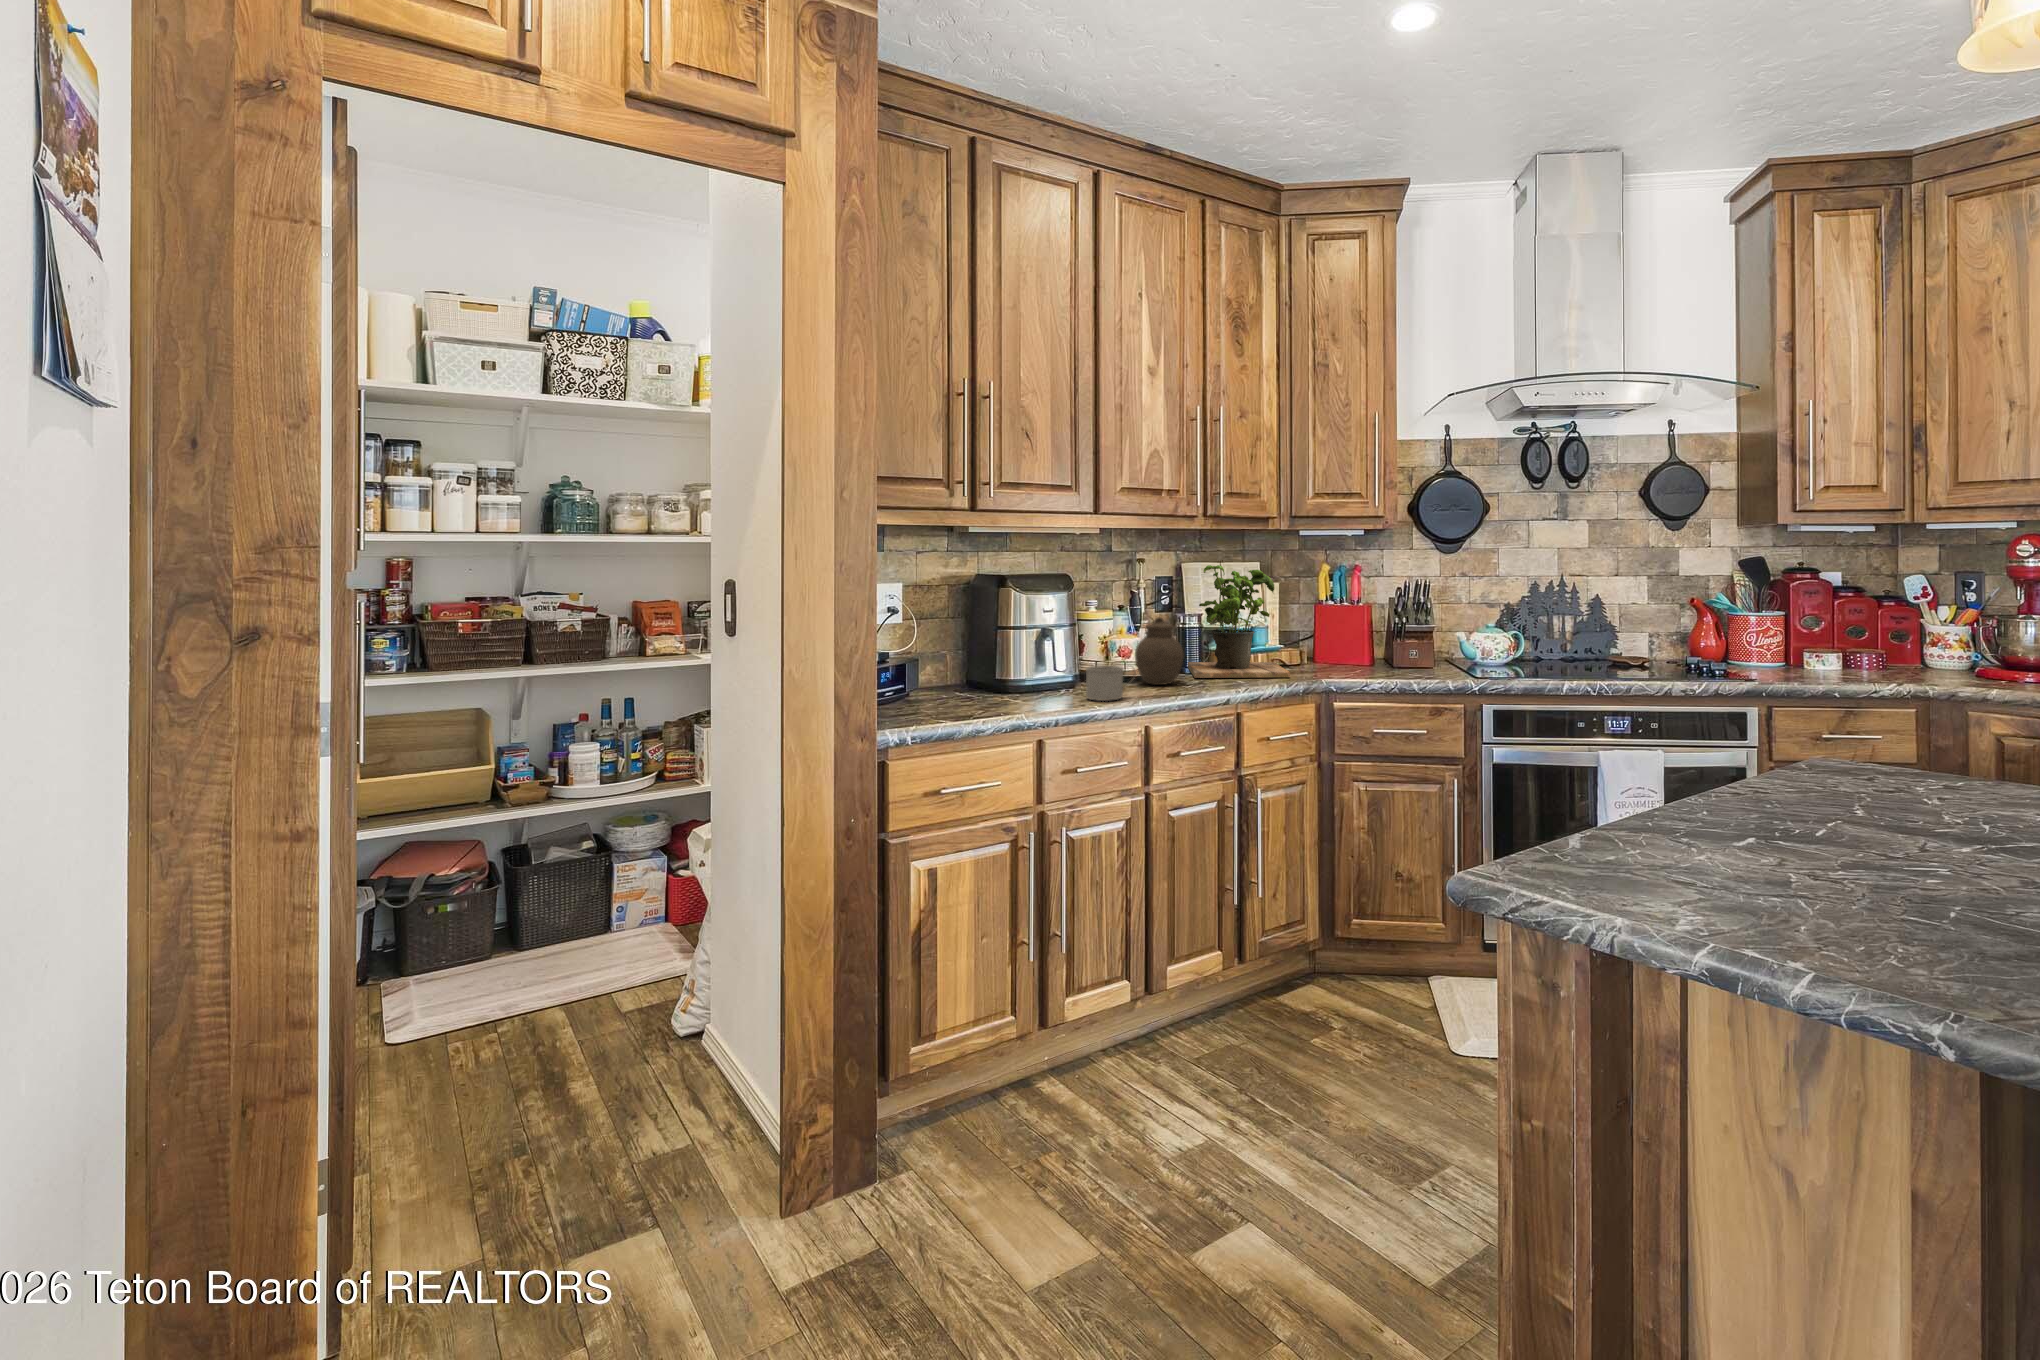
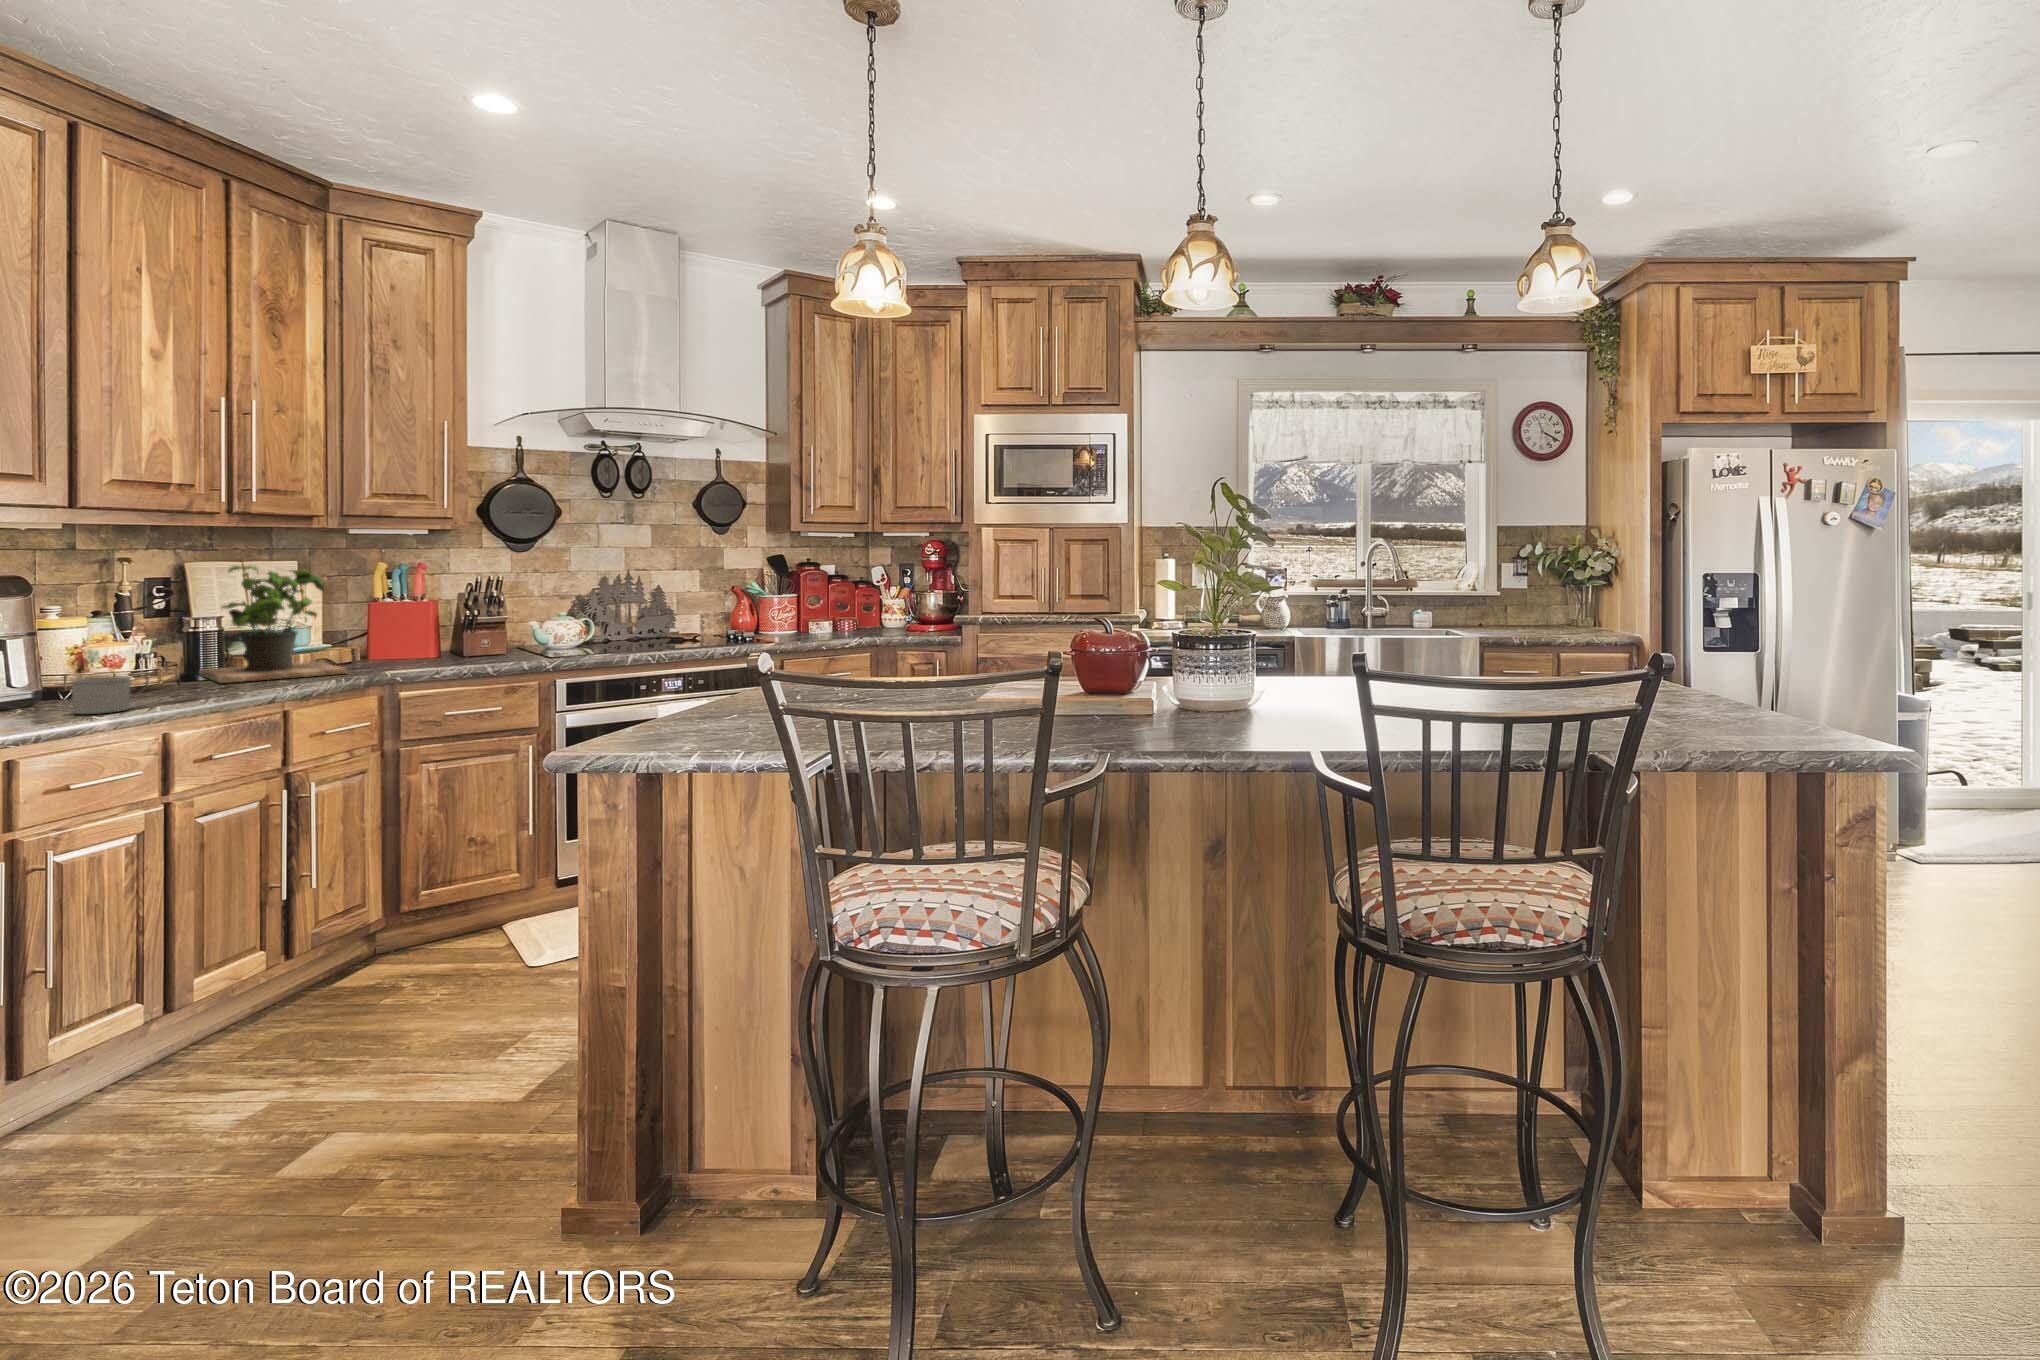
jar: present [1135,617,1183,685] -> none [133,622,208,694]

